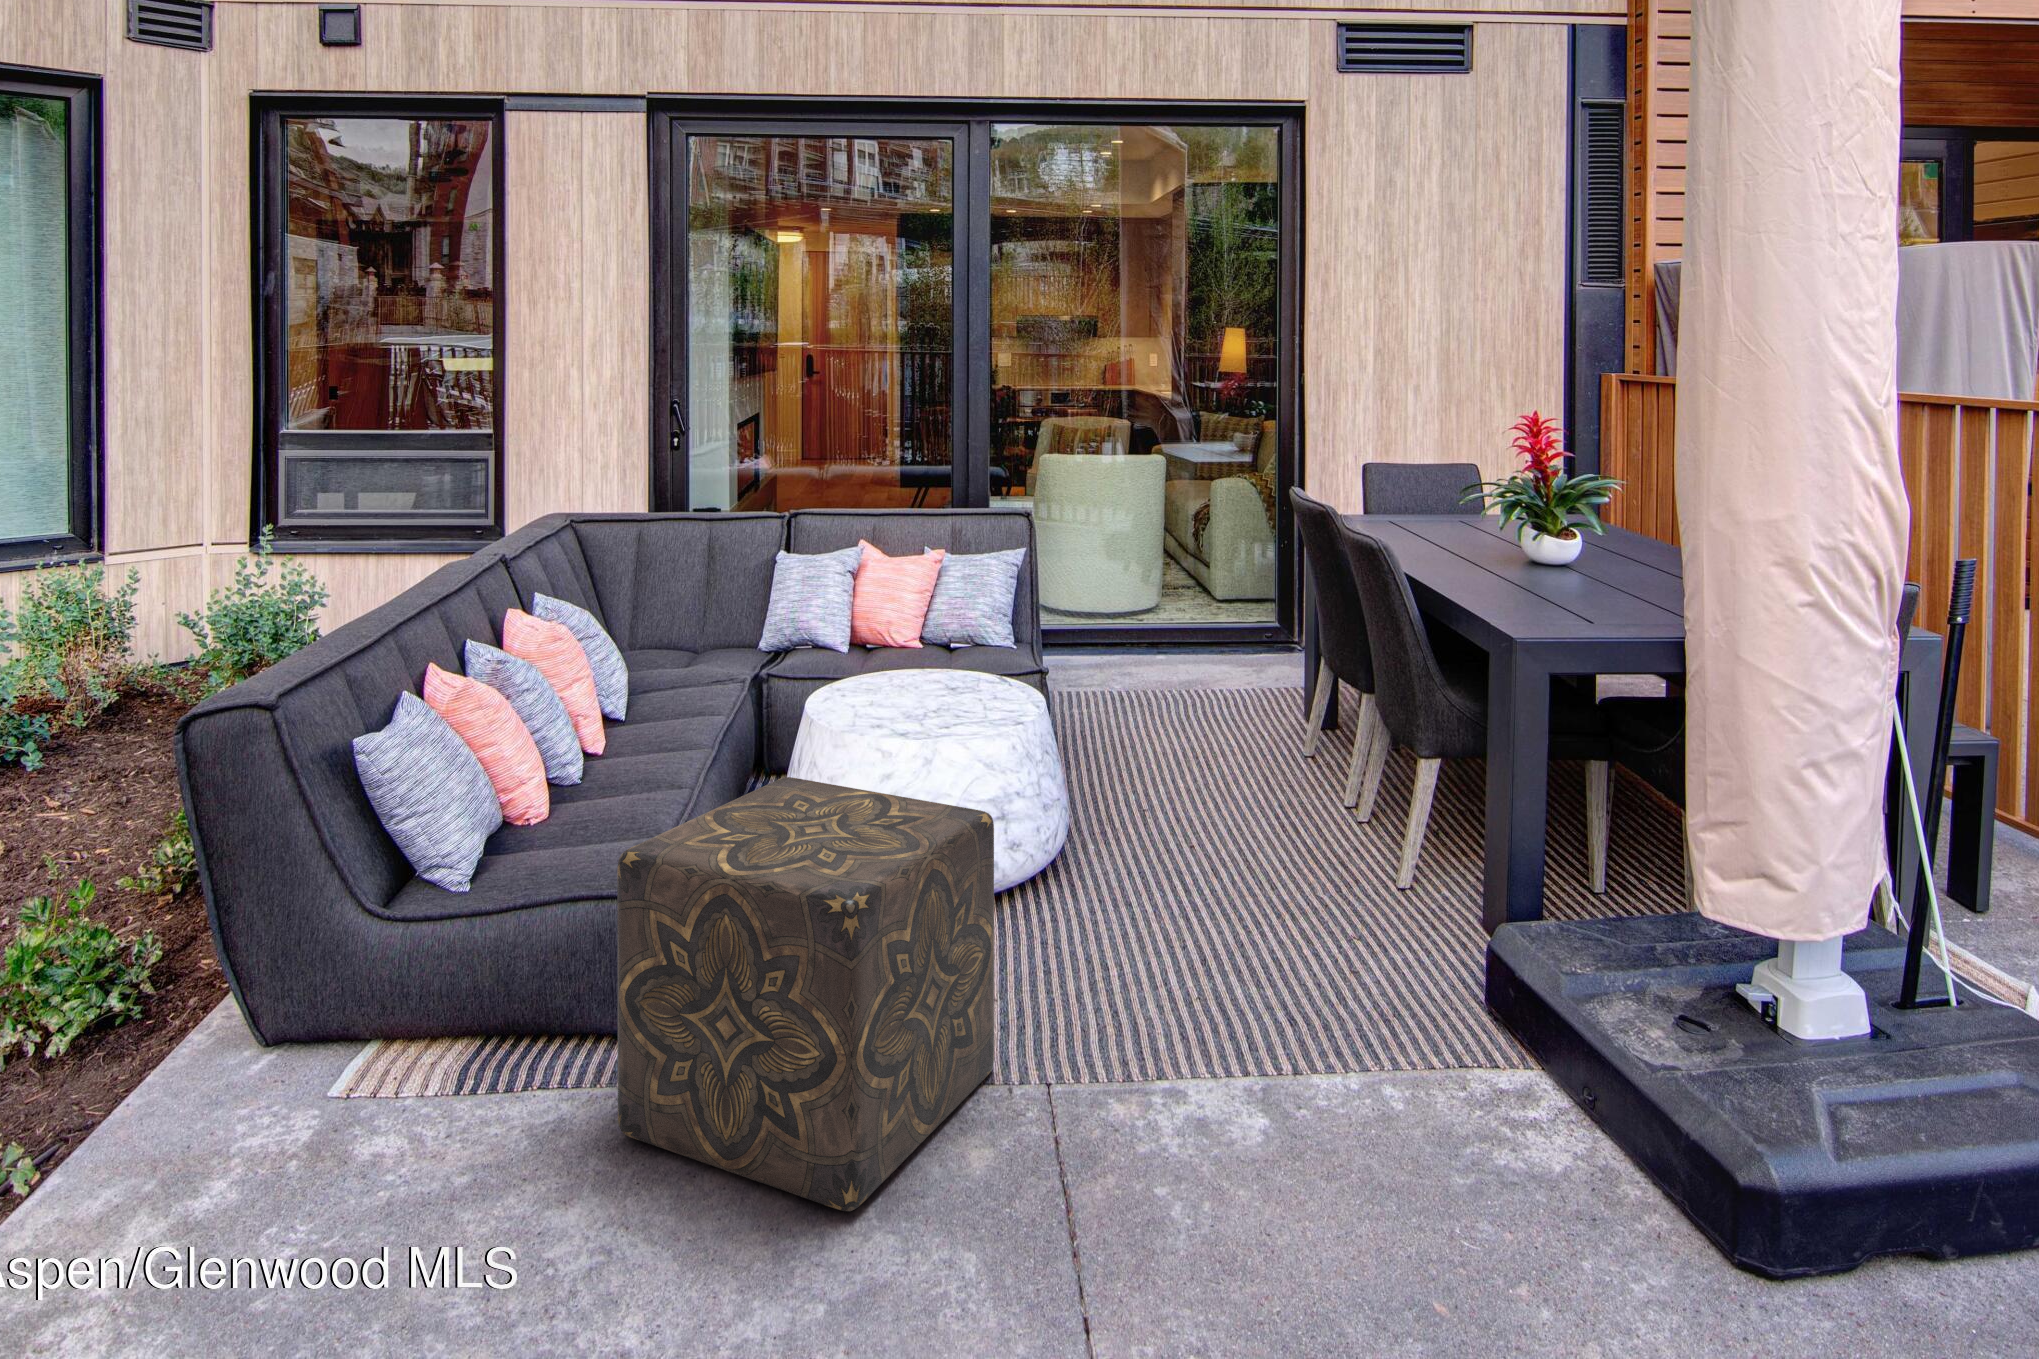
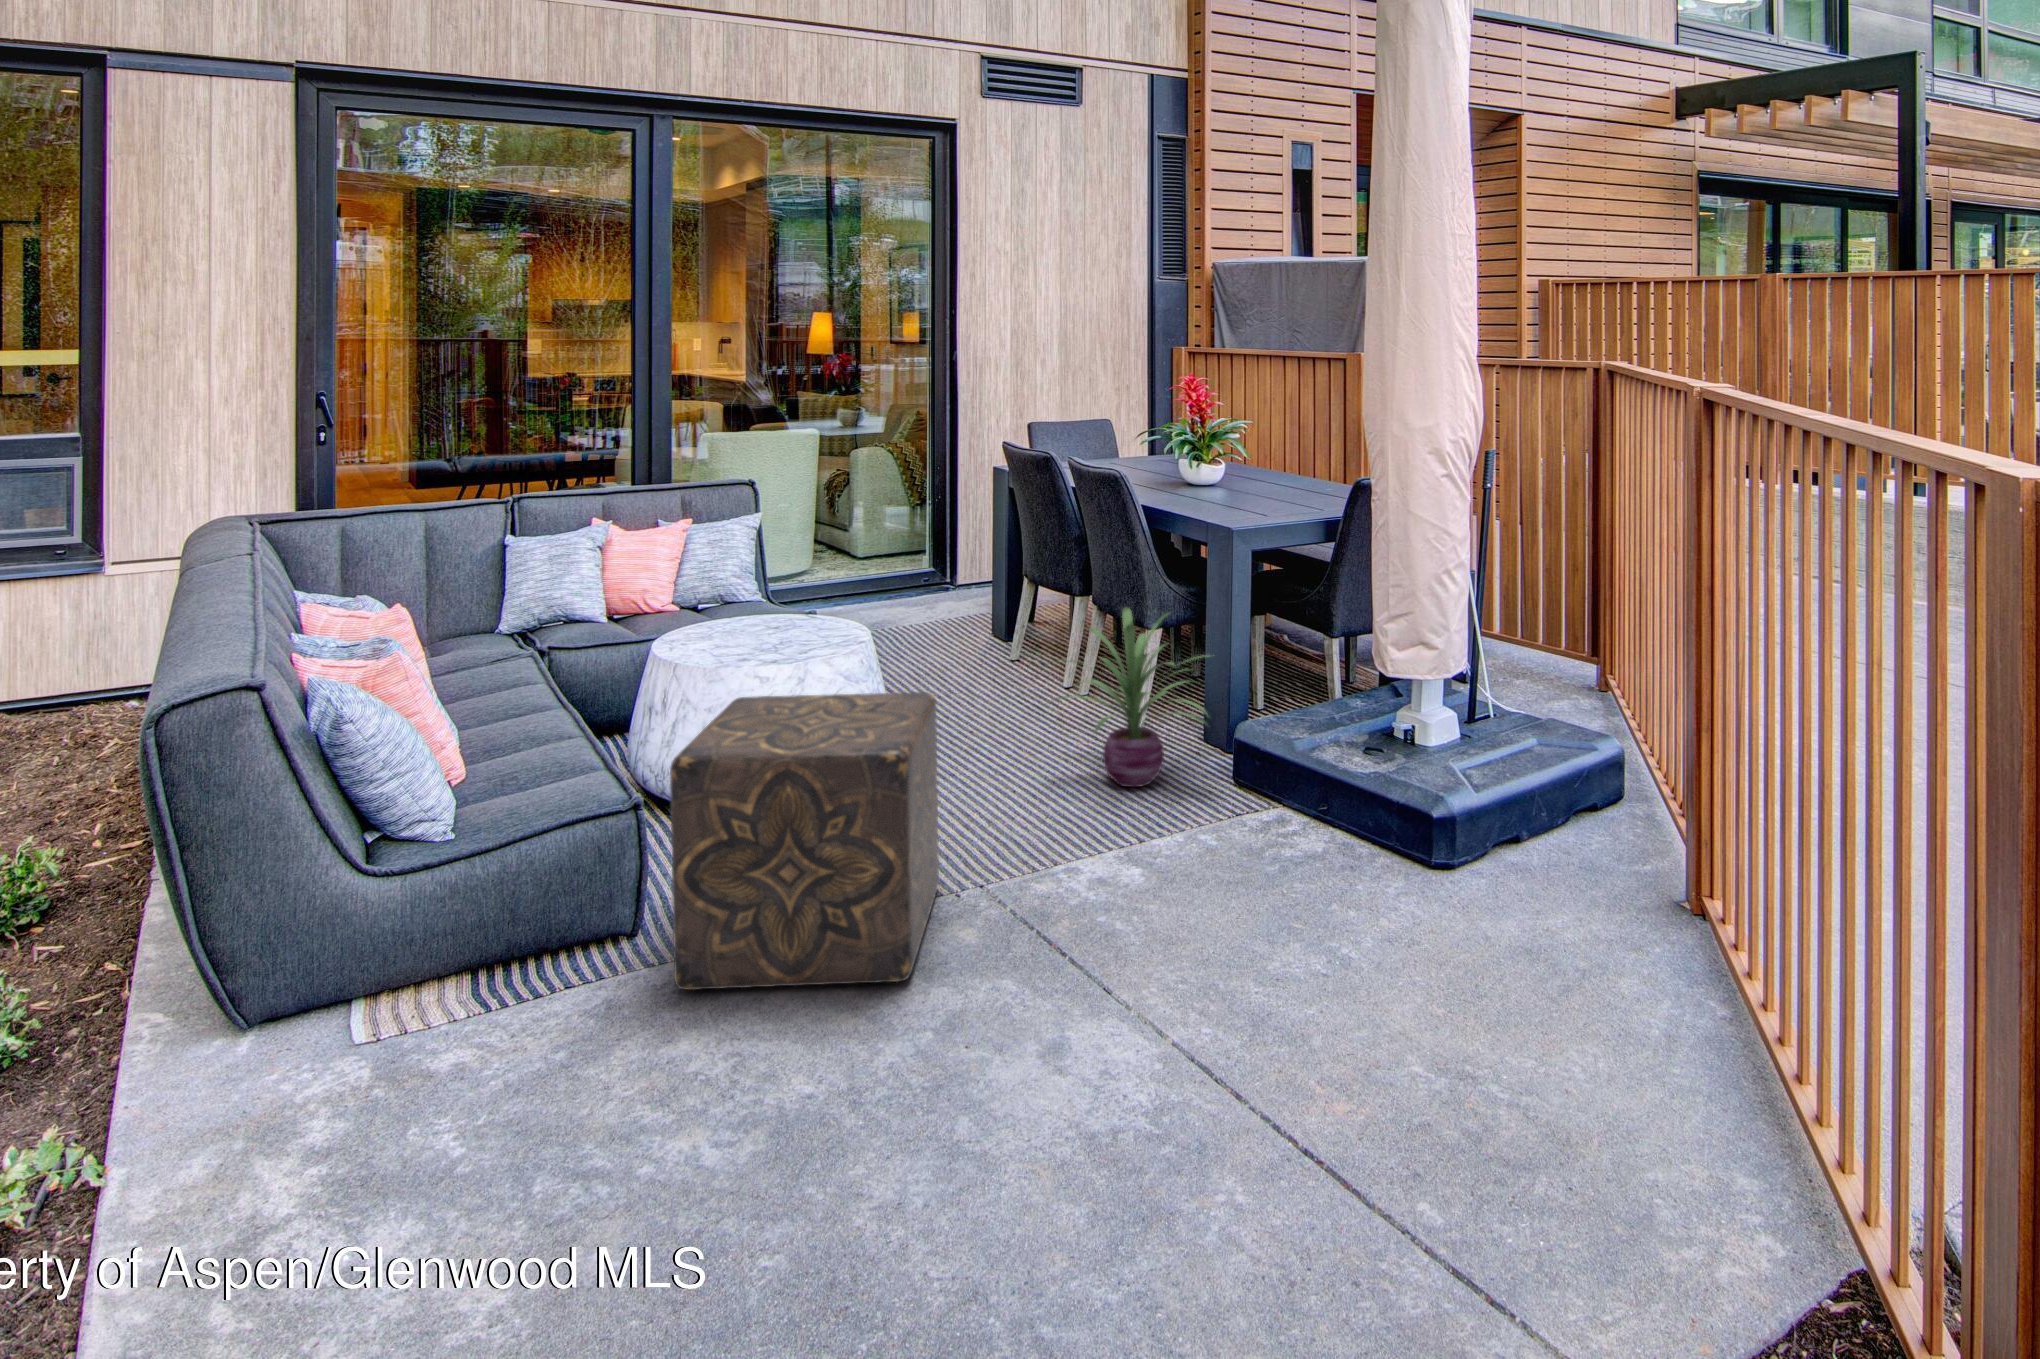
decorative plant: none [1221,721,1472,980] -> present [1058,607,1208,787]

